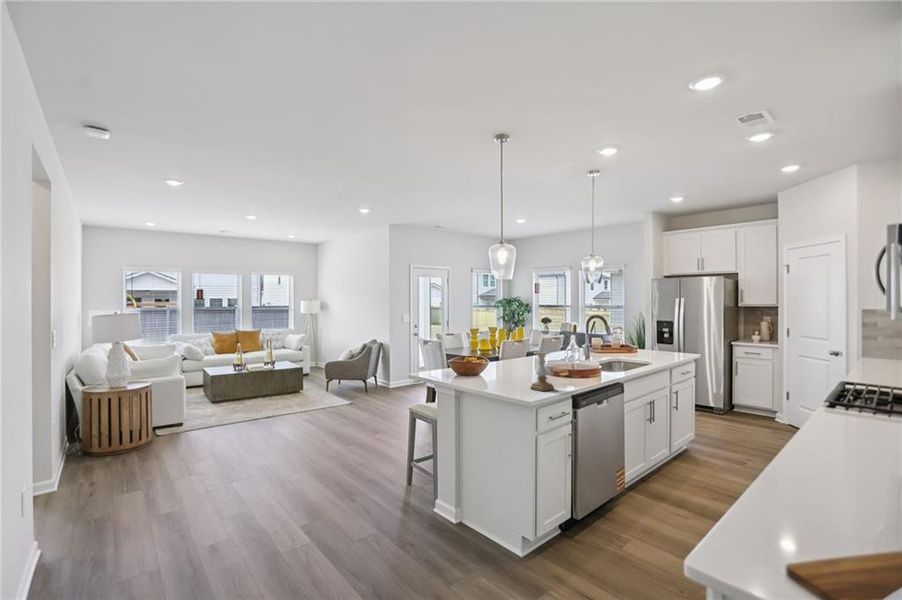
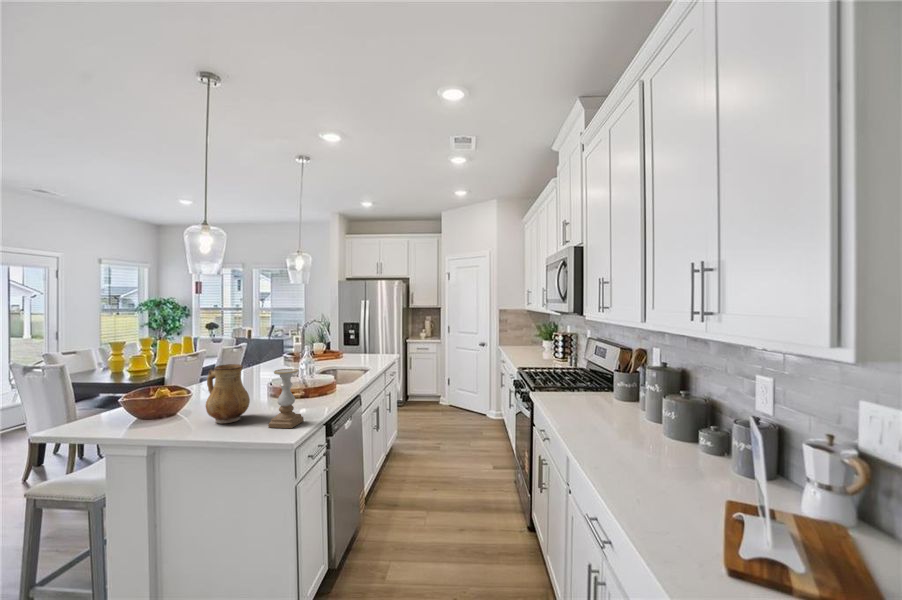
ceramic pitcher: none [499,346,525,383] -> present [206,364,250,423]

